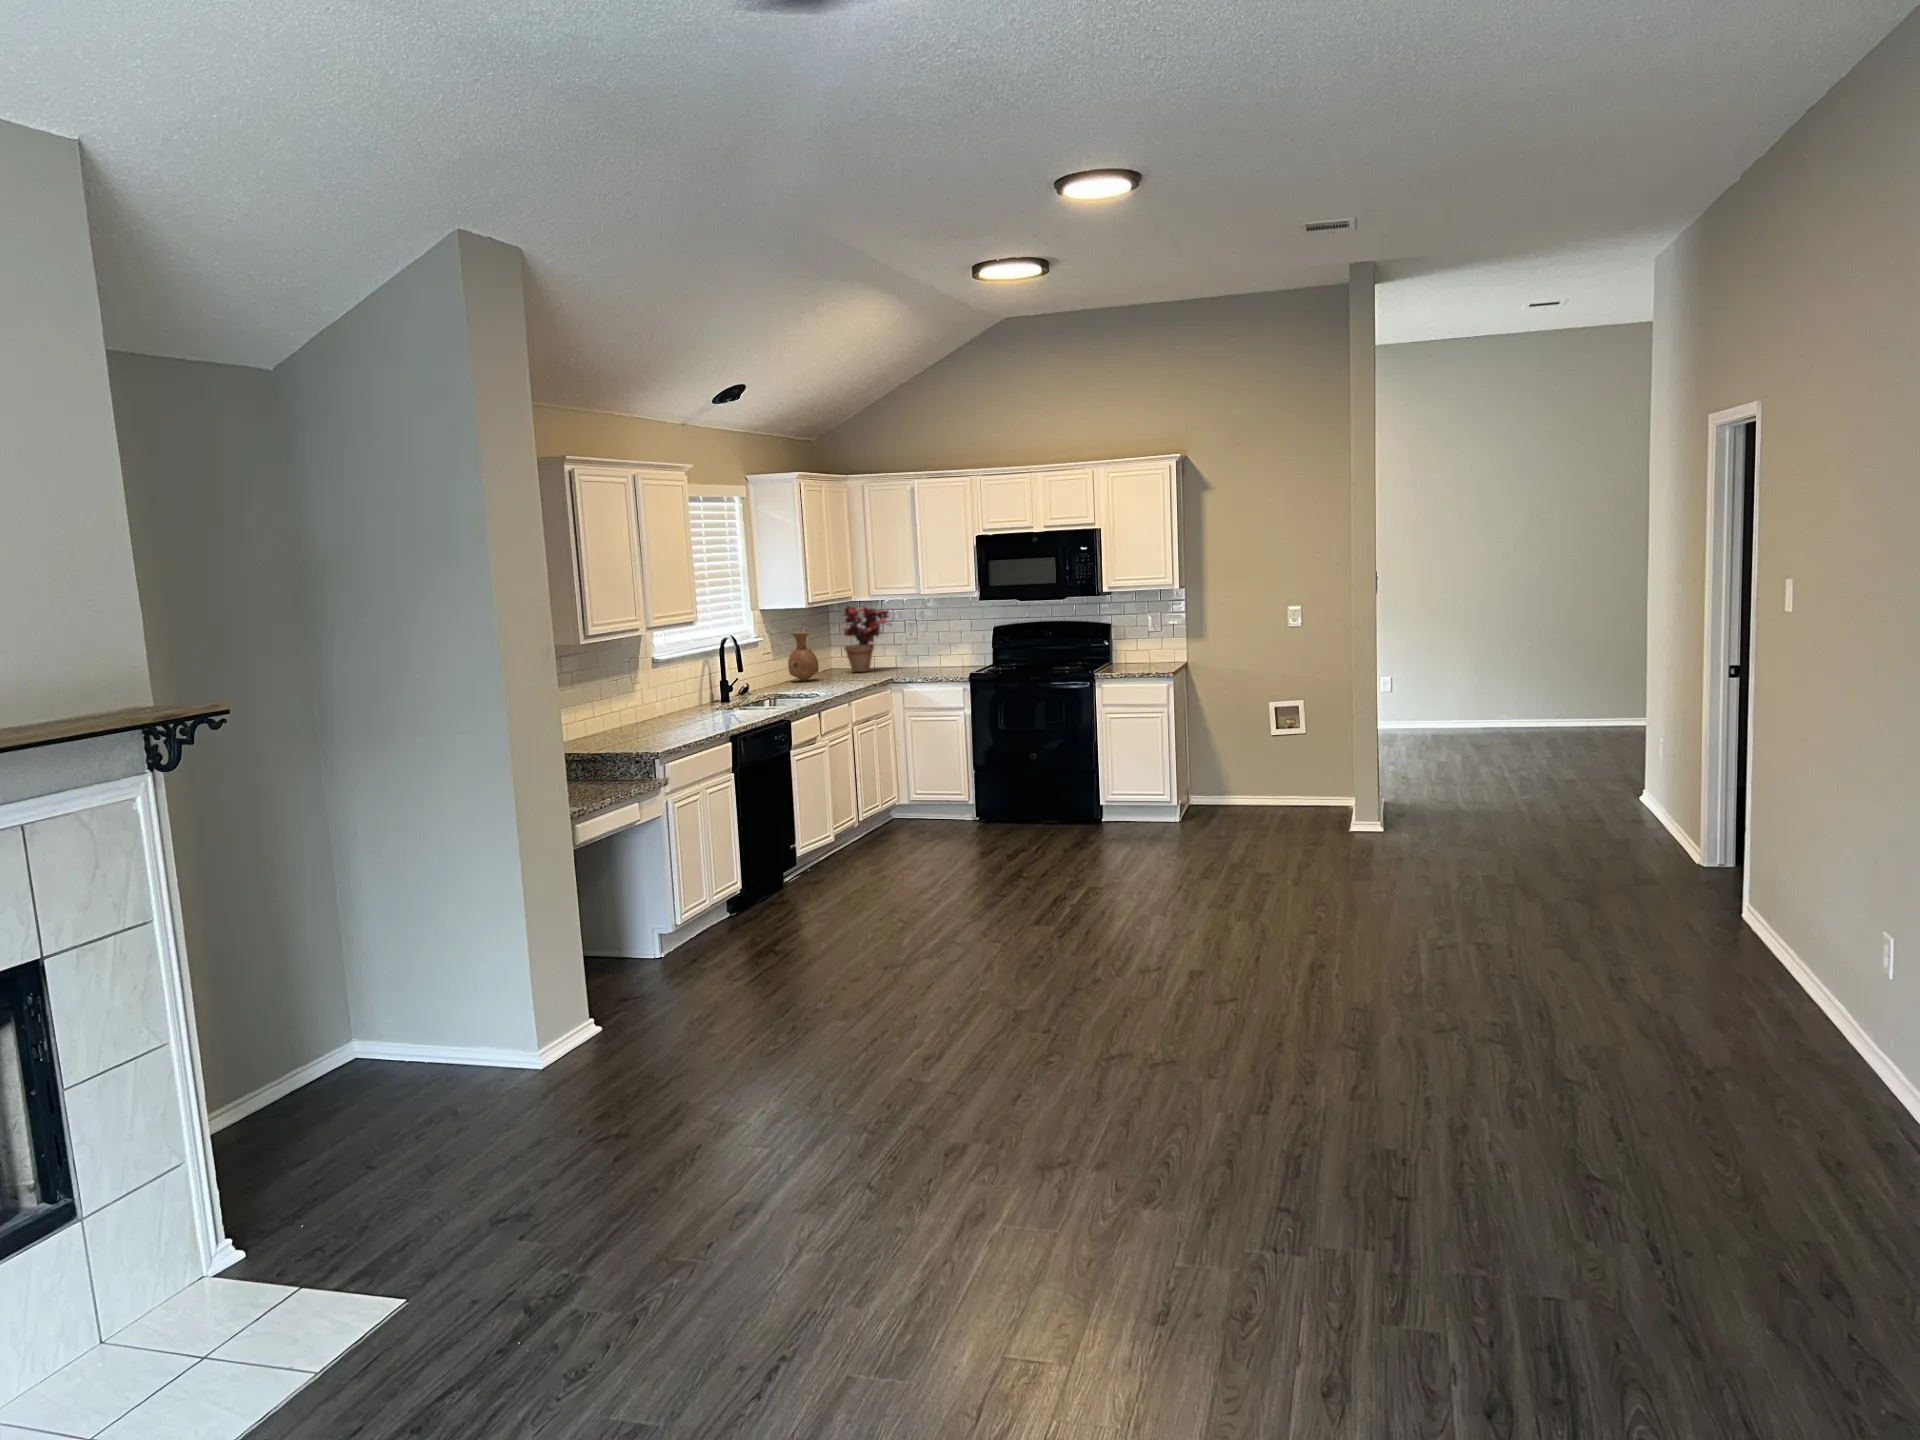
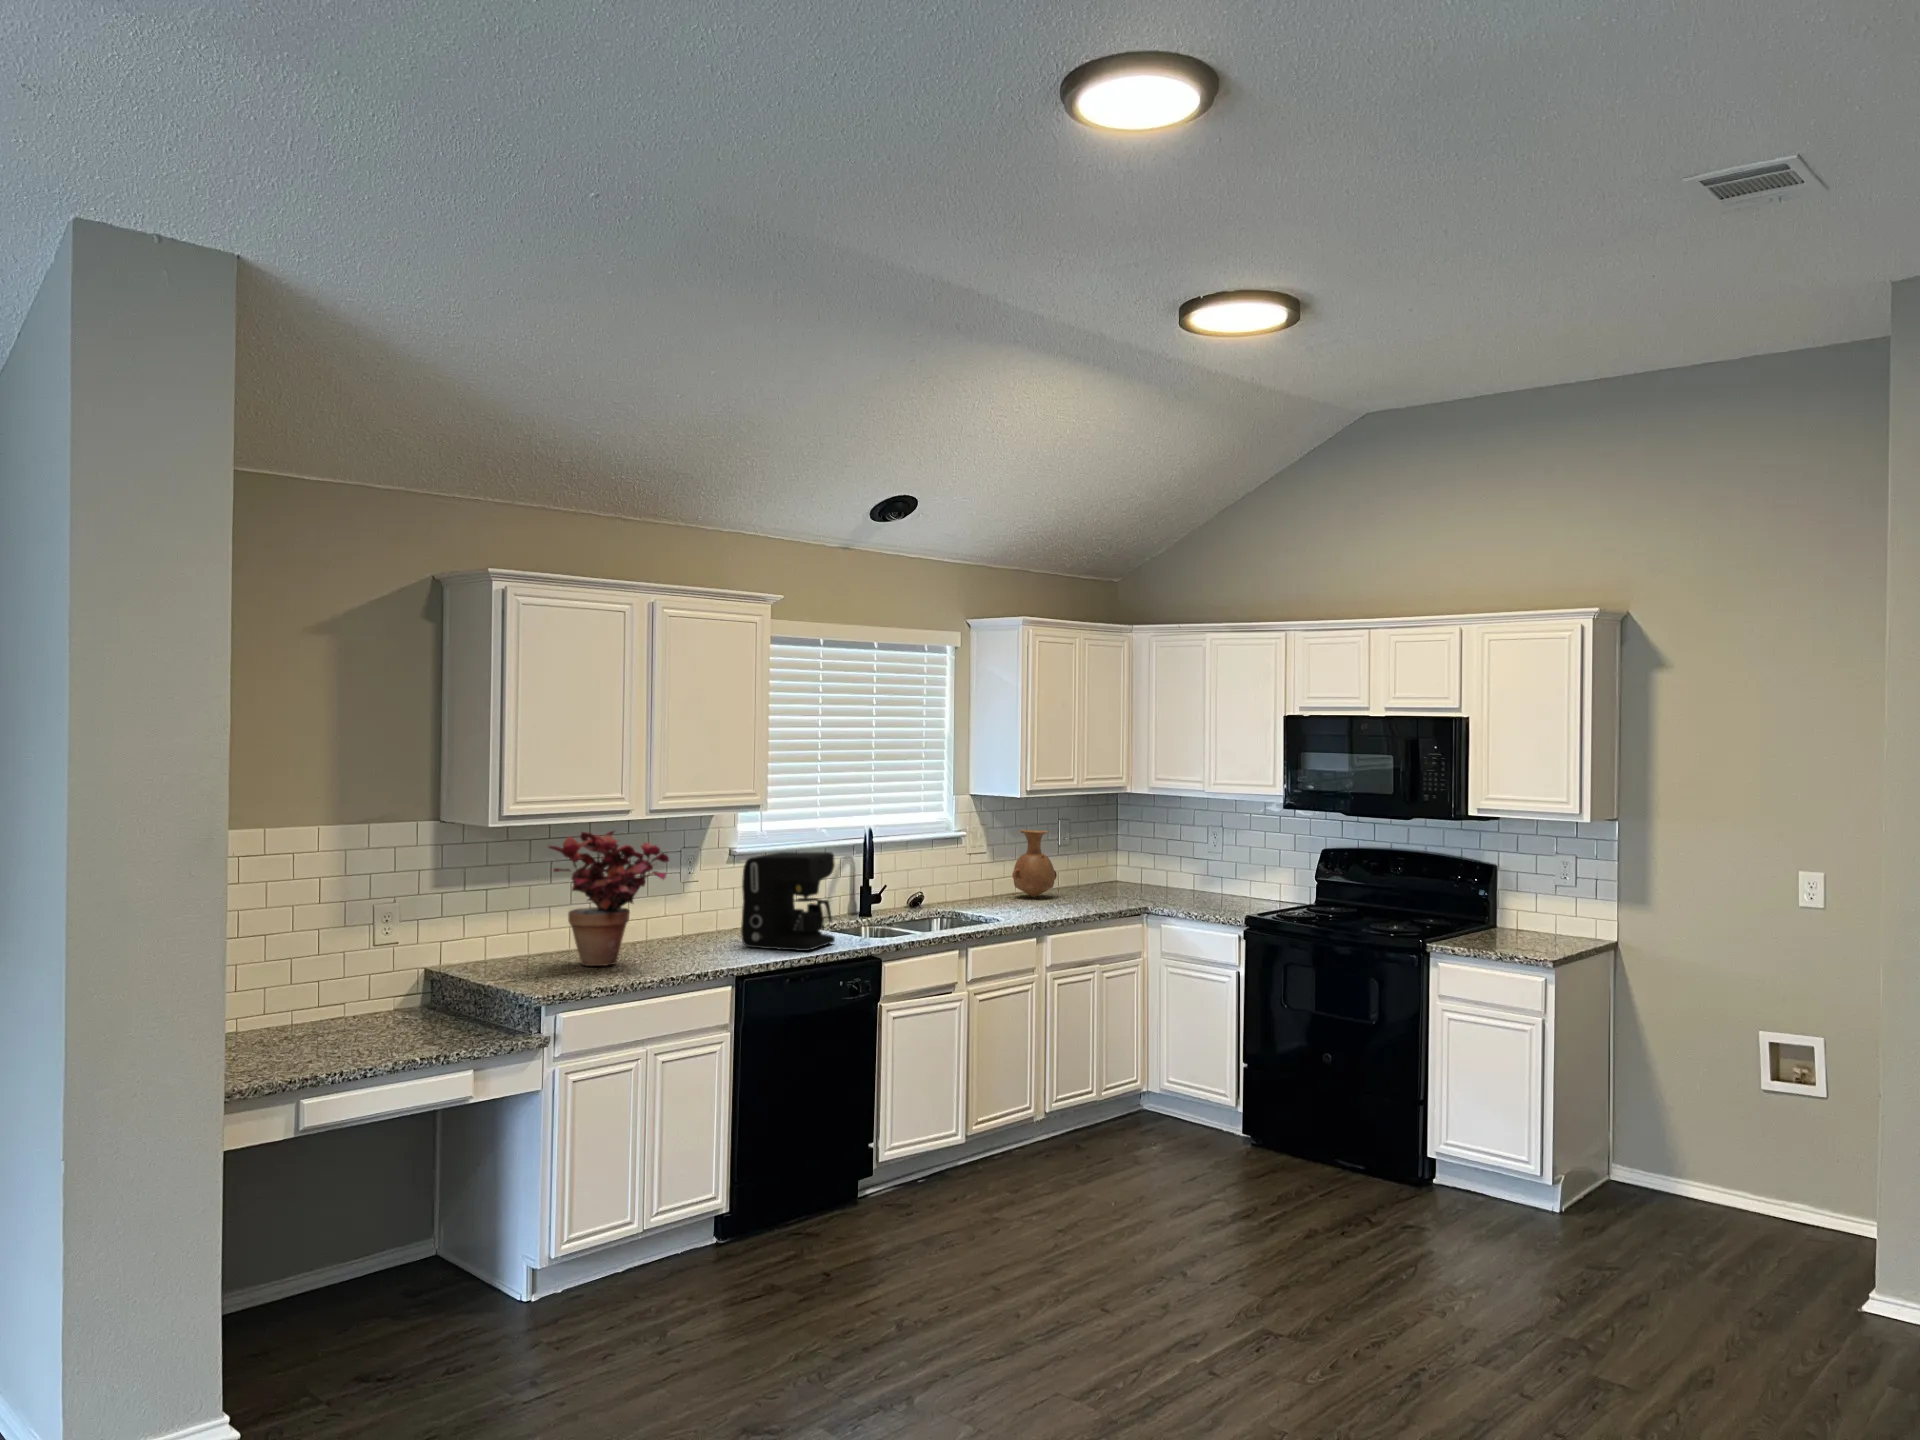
potted plant: present [843,607,891,672] -> present [549,831,669,966]
coffee maker: none [697,648,762,719] -> present [741,852,835,951]

